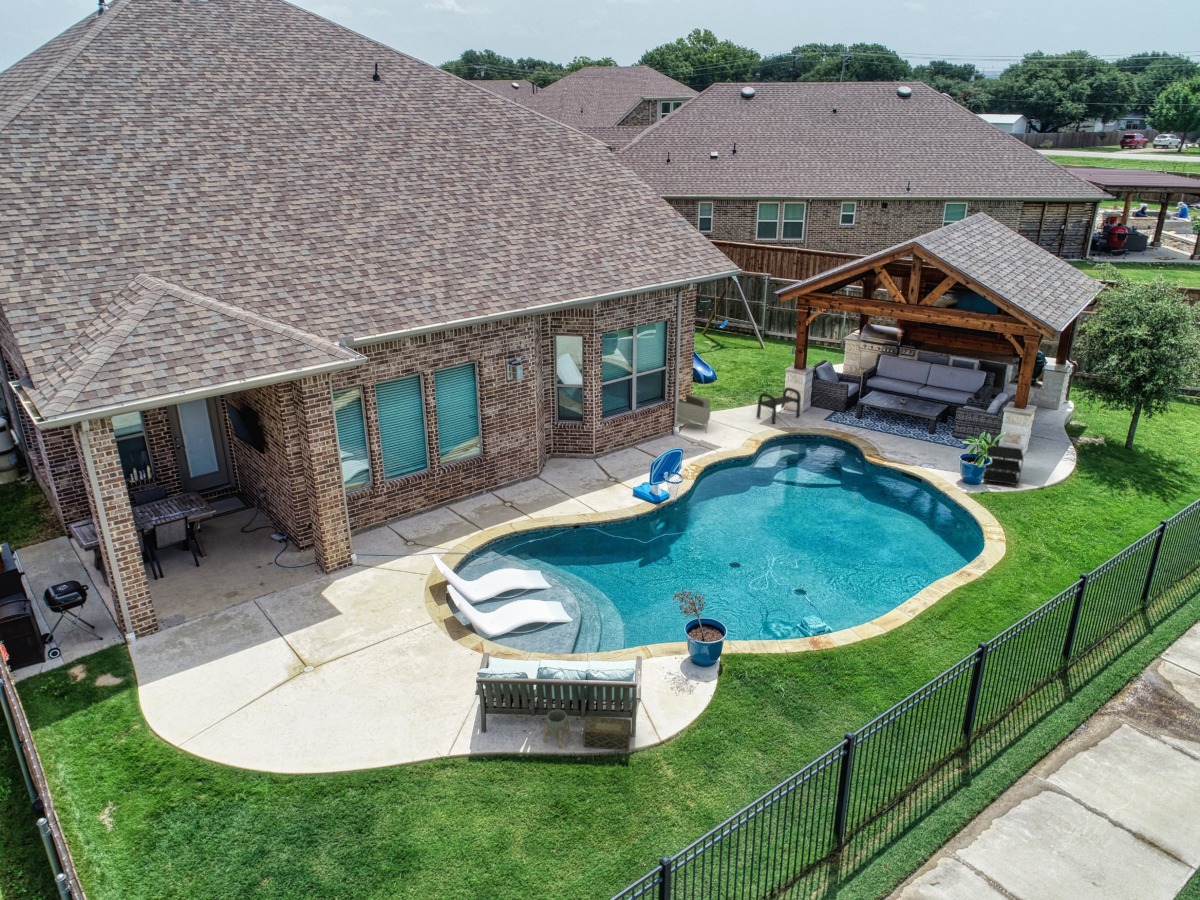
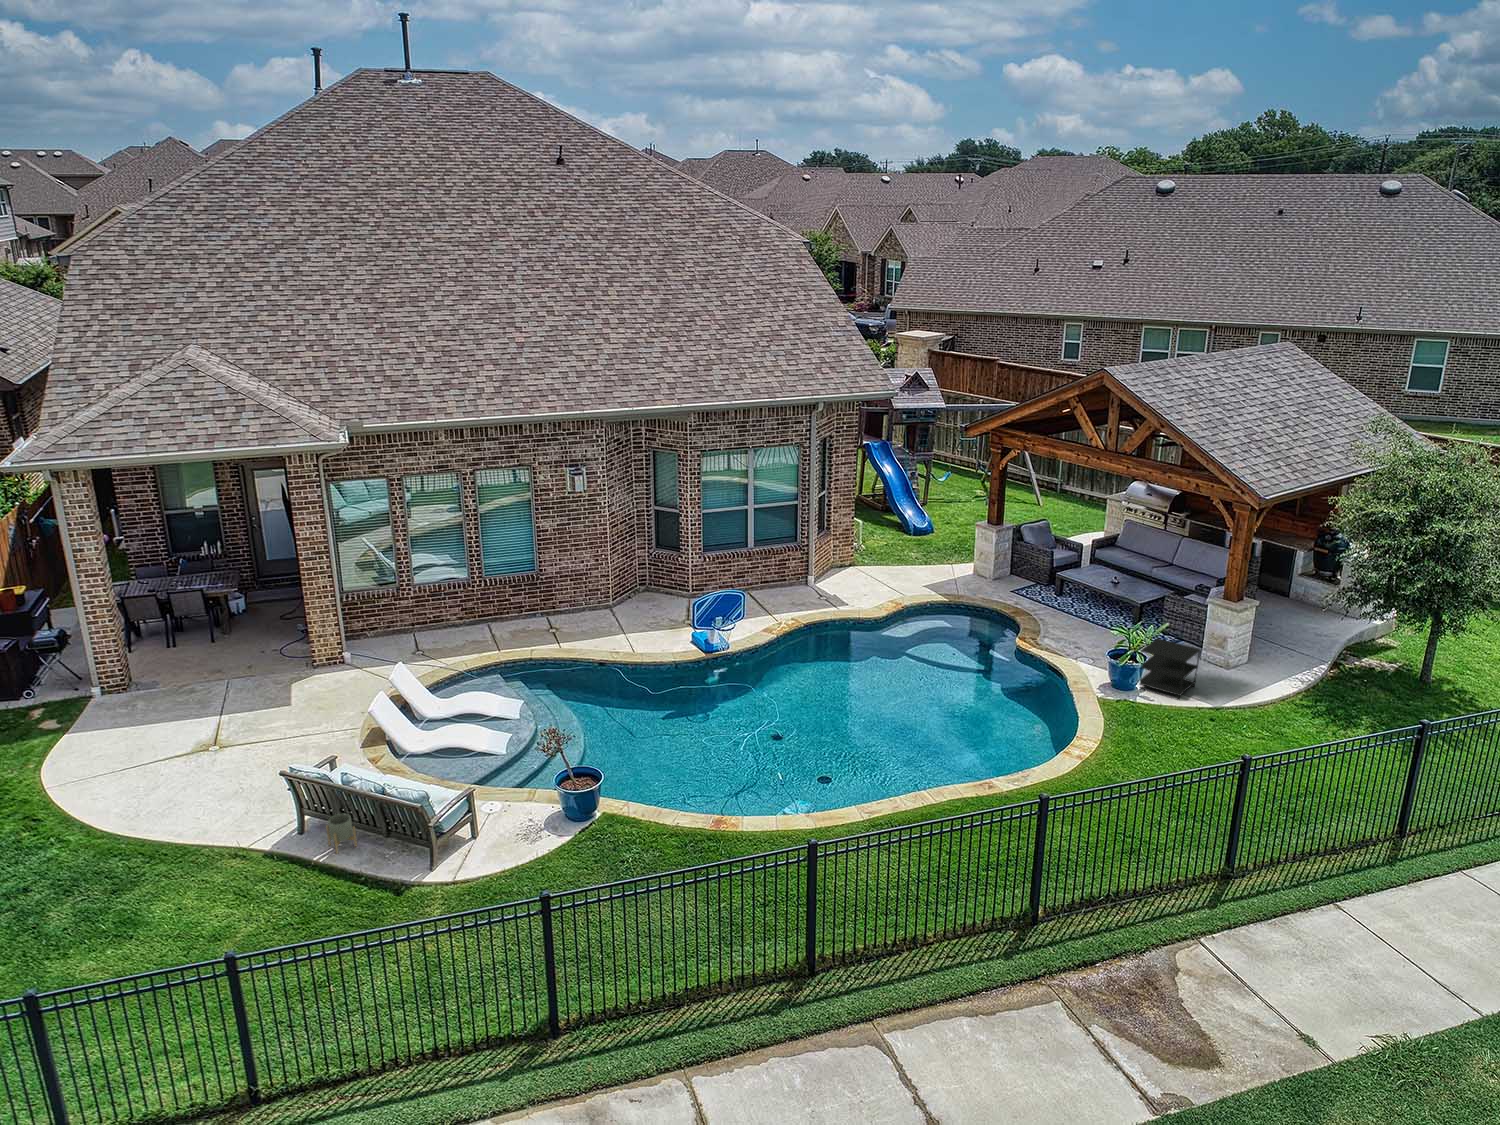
bench: present [757,388,801,424] -> none [932,545,989,587]
armchair: present [676,395,710,432] -> none [814,536,868,587]
woven basket: present [584,716,631,751] -> none [357,828,414,870]

